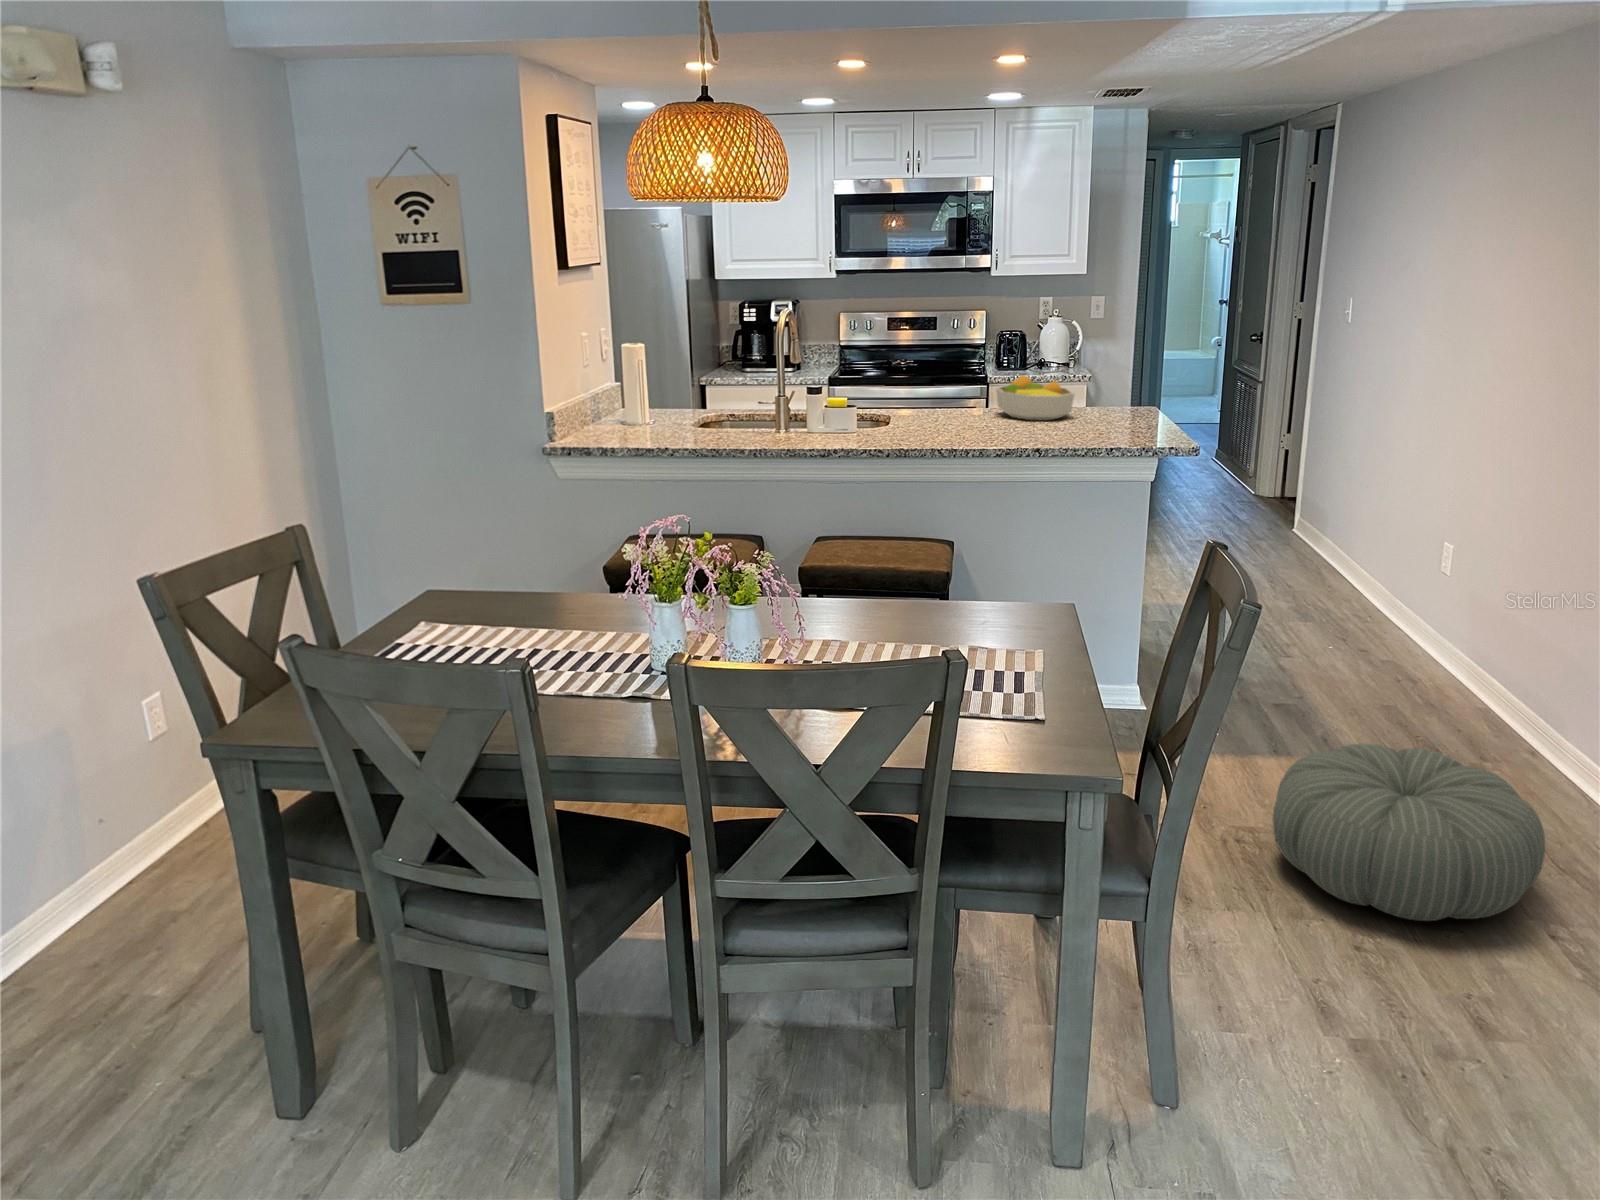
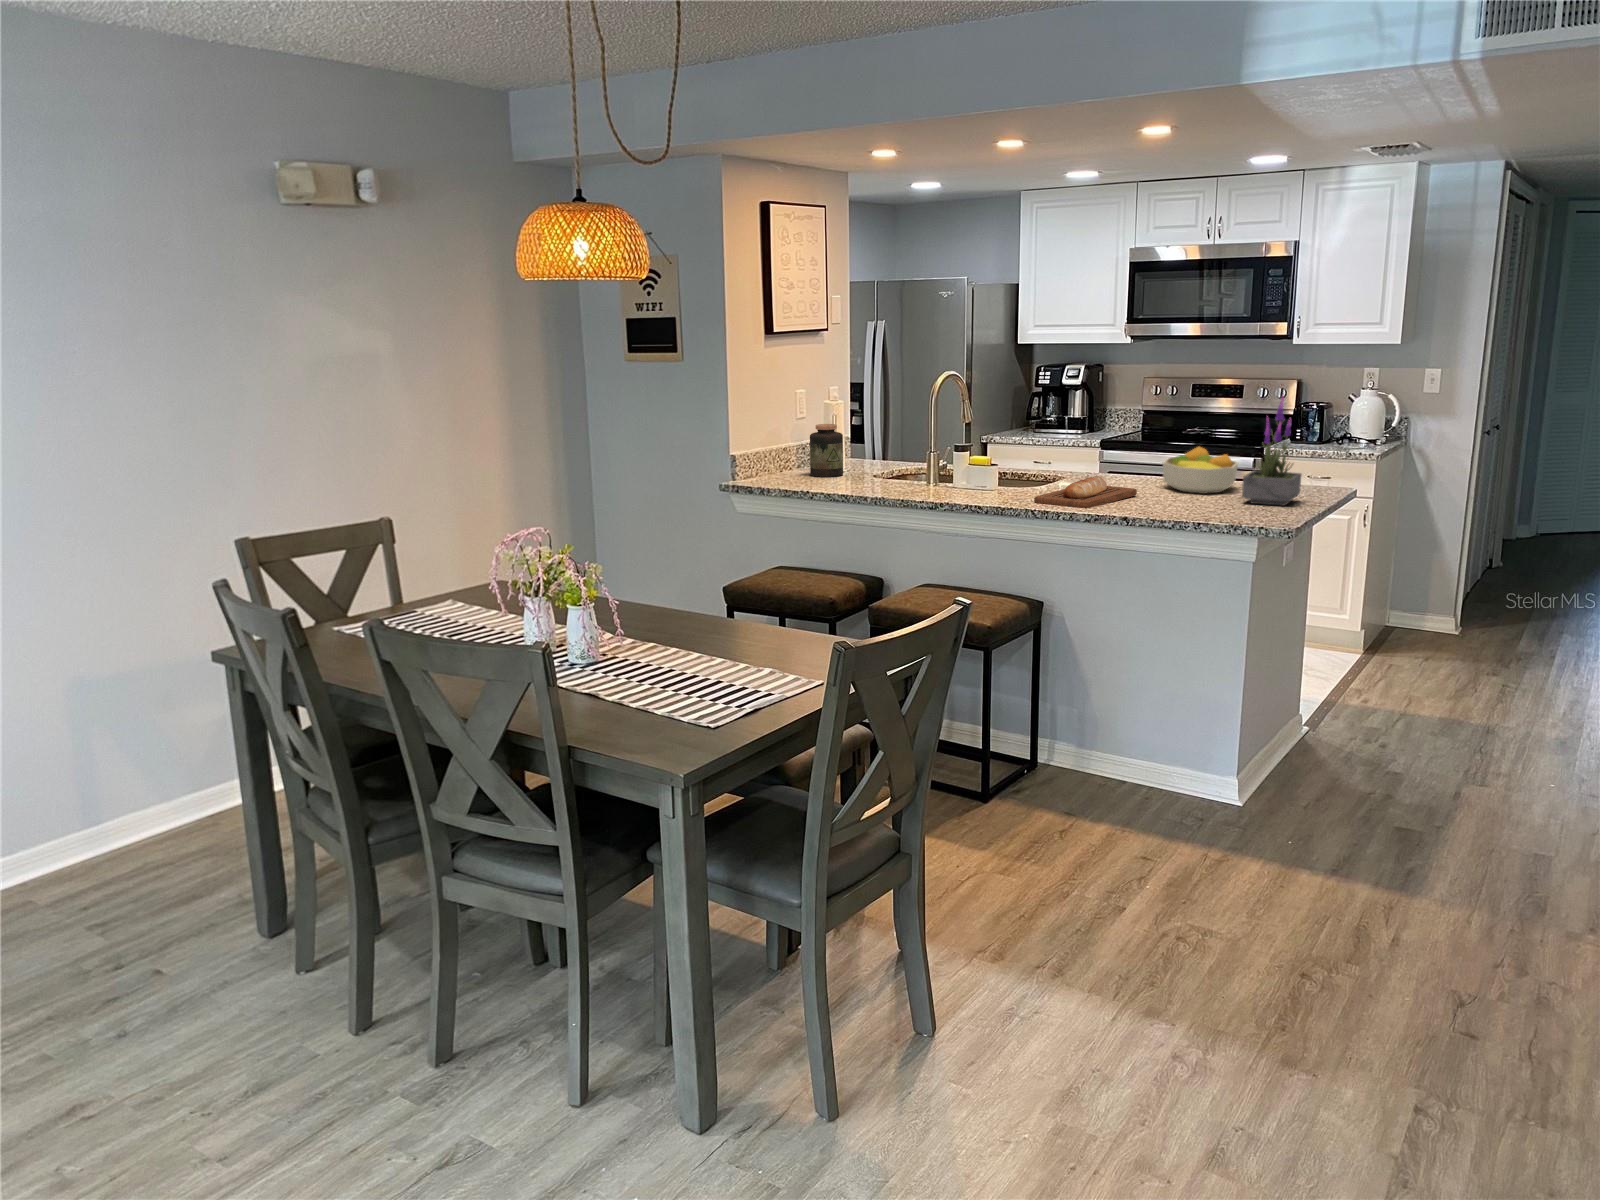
potted plant: none [1100,320,1154,426] -> present [1242,398,1301,506]
jar: none [620,372,660,434] -> present [810,424,843,477]
bread loaf: none [931,410,1003,443] -> present [1034,476,1137,508]
pouf: present [1273,744,1545,921] -> none [1174,860,1467,1068]

